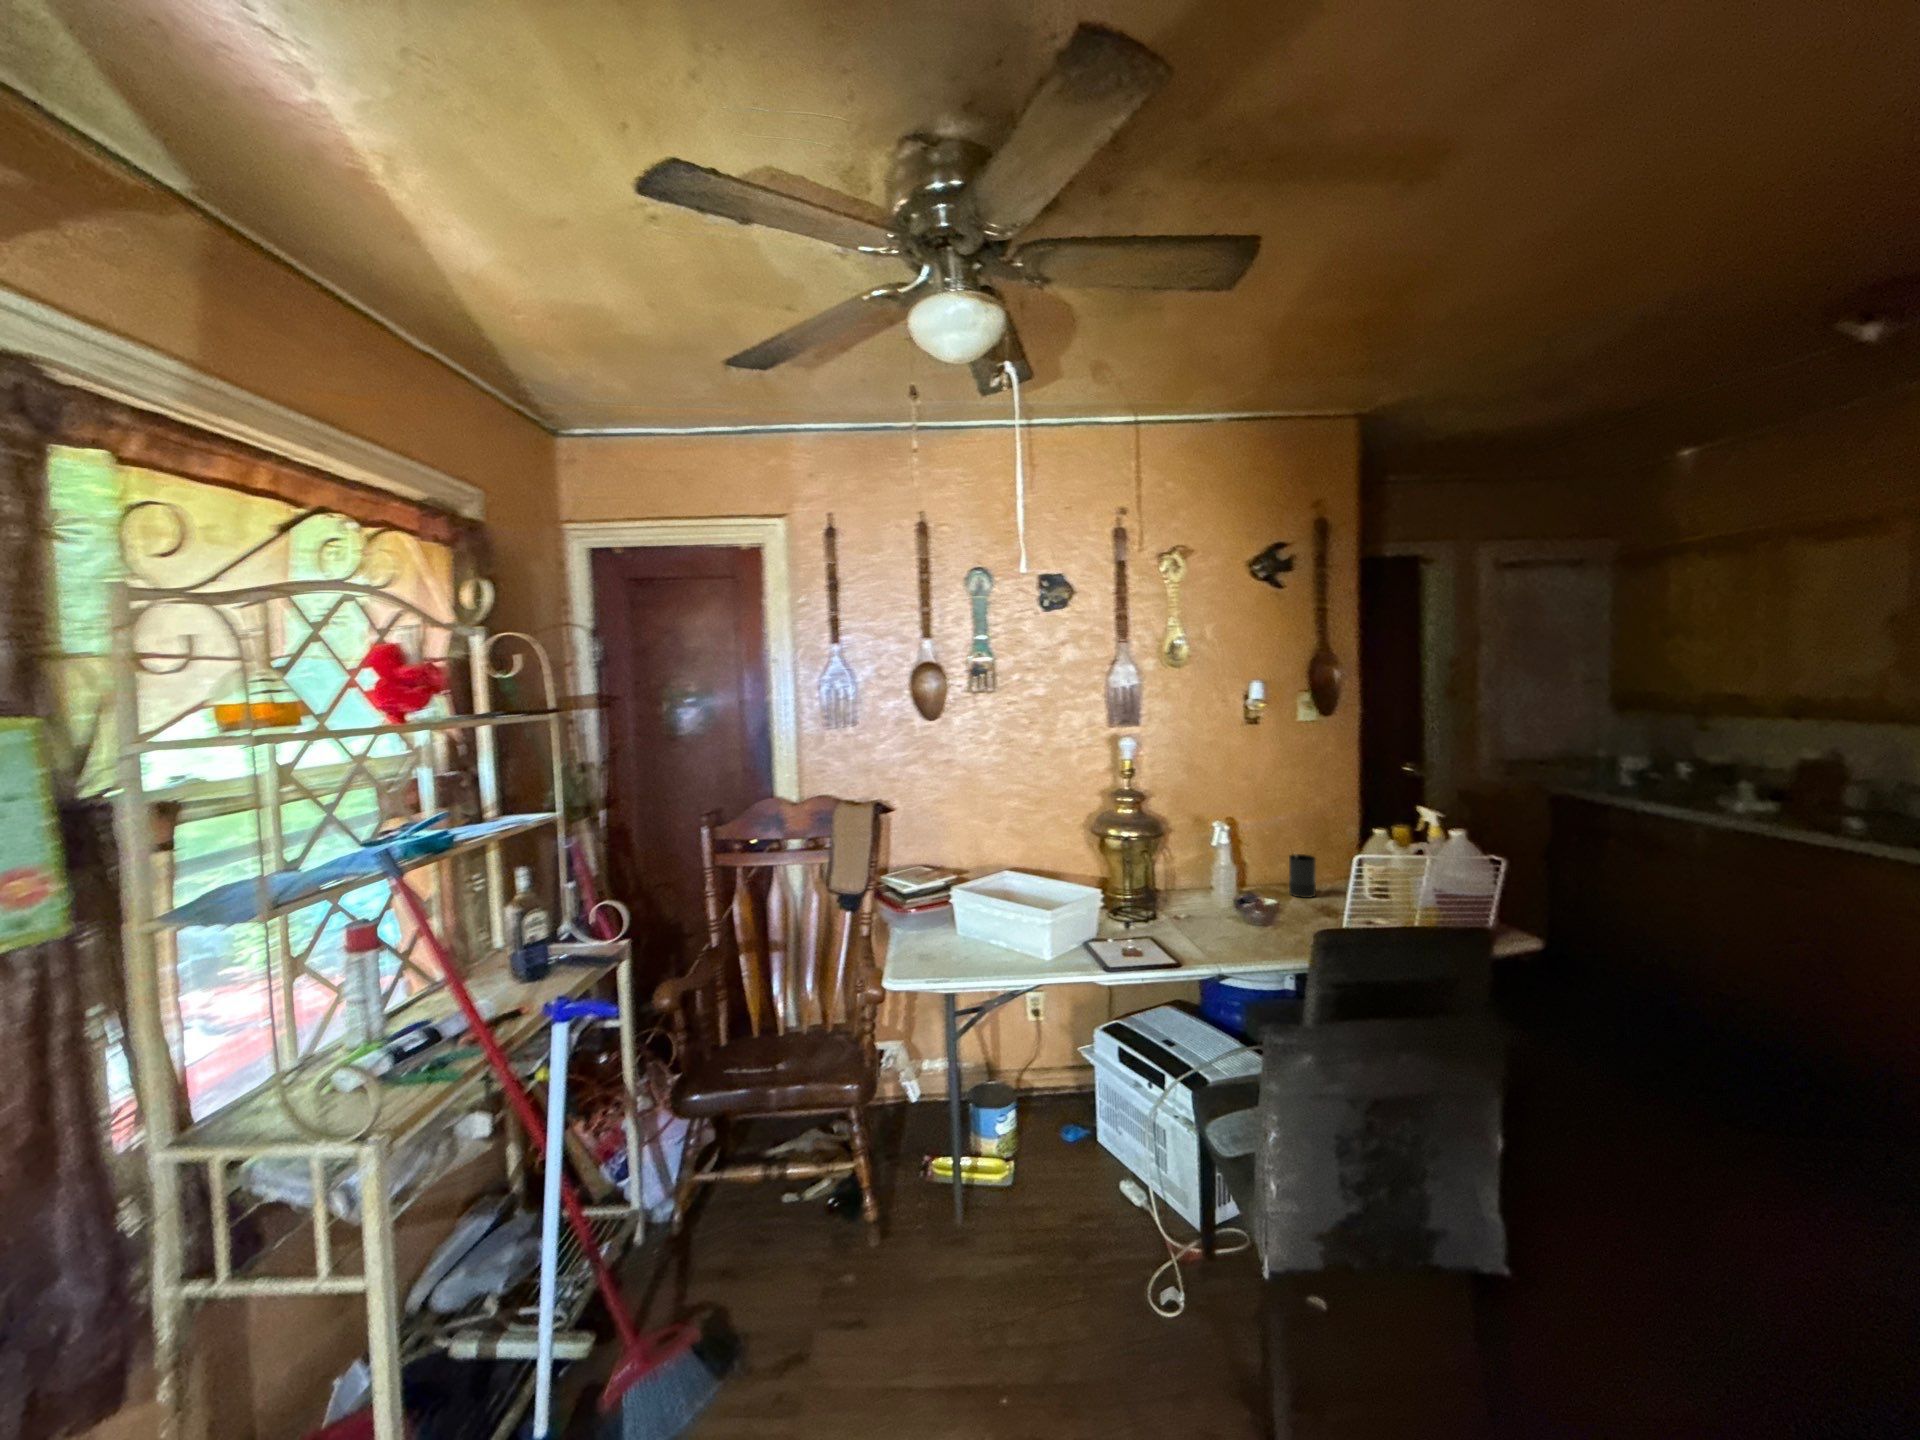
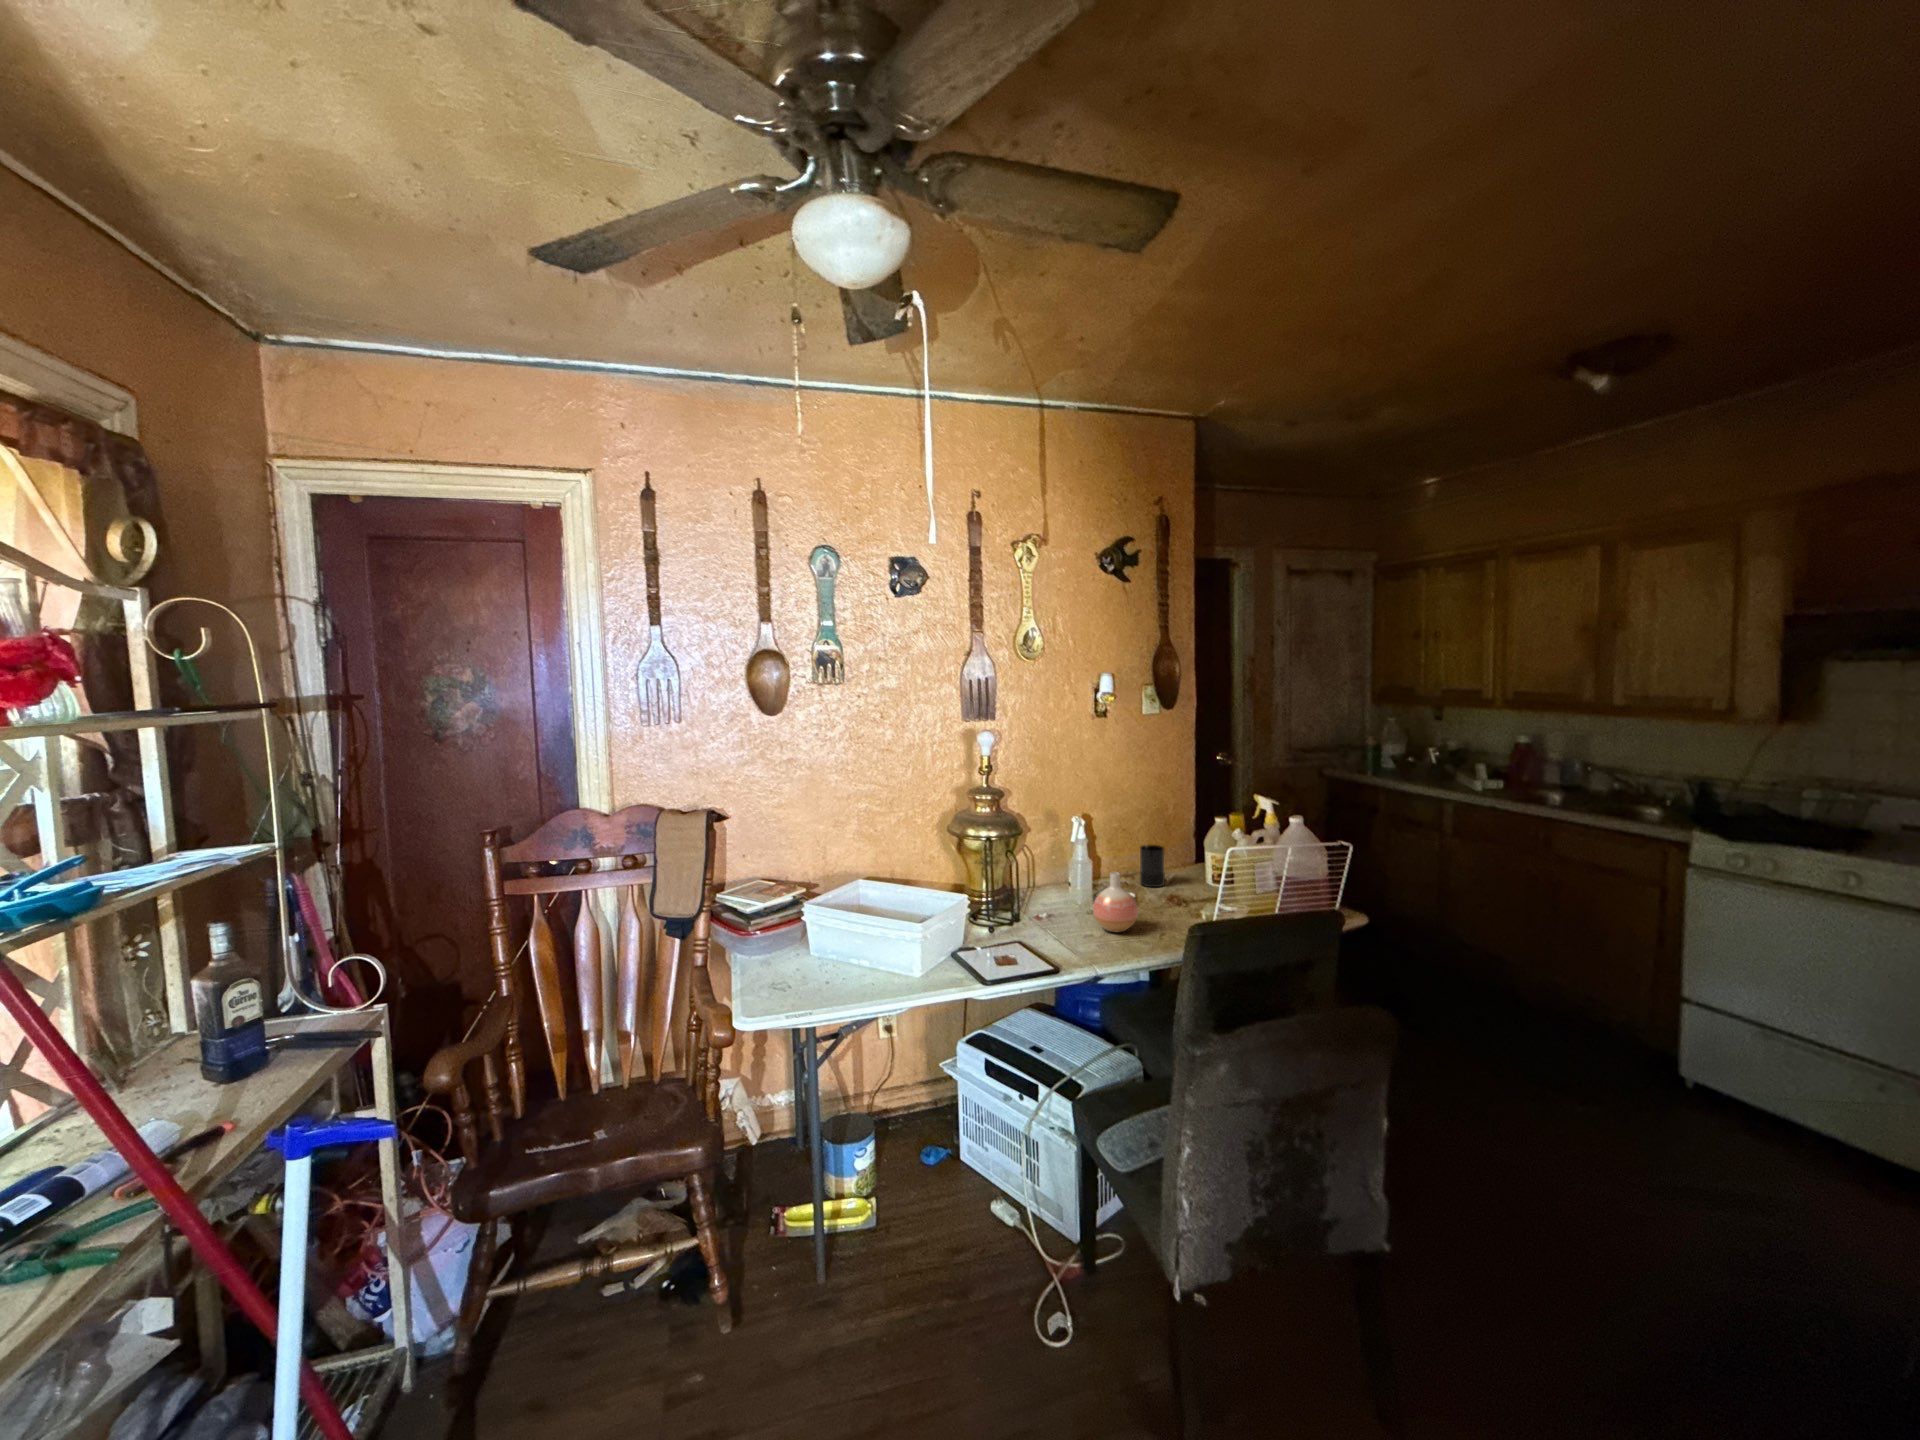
vase: none [1228,877,1275,937] -> present [1093,872,1138,932]

